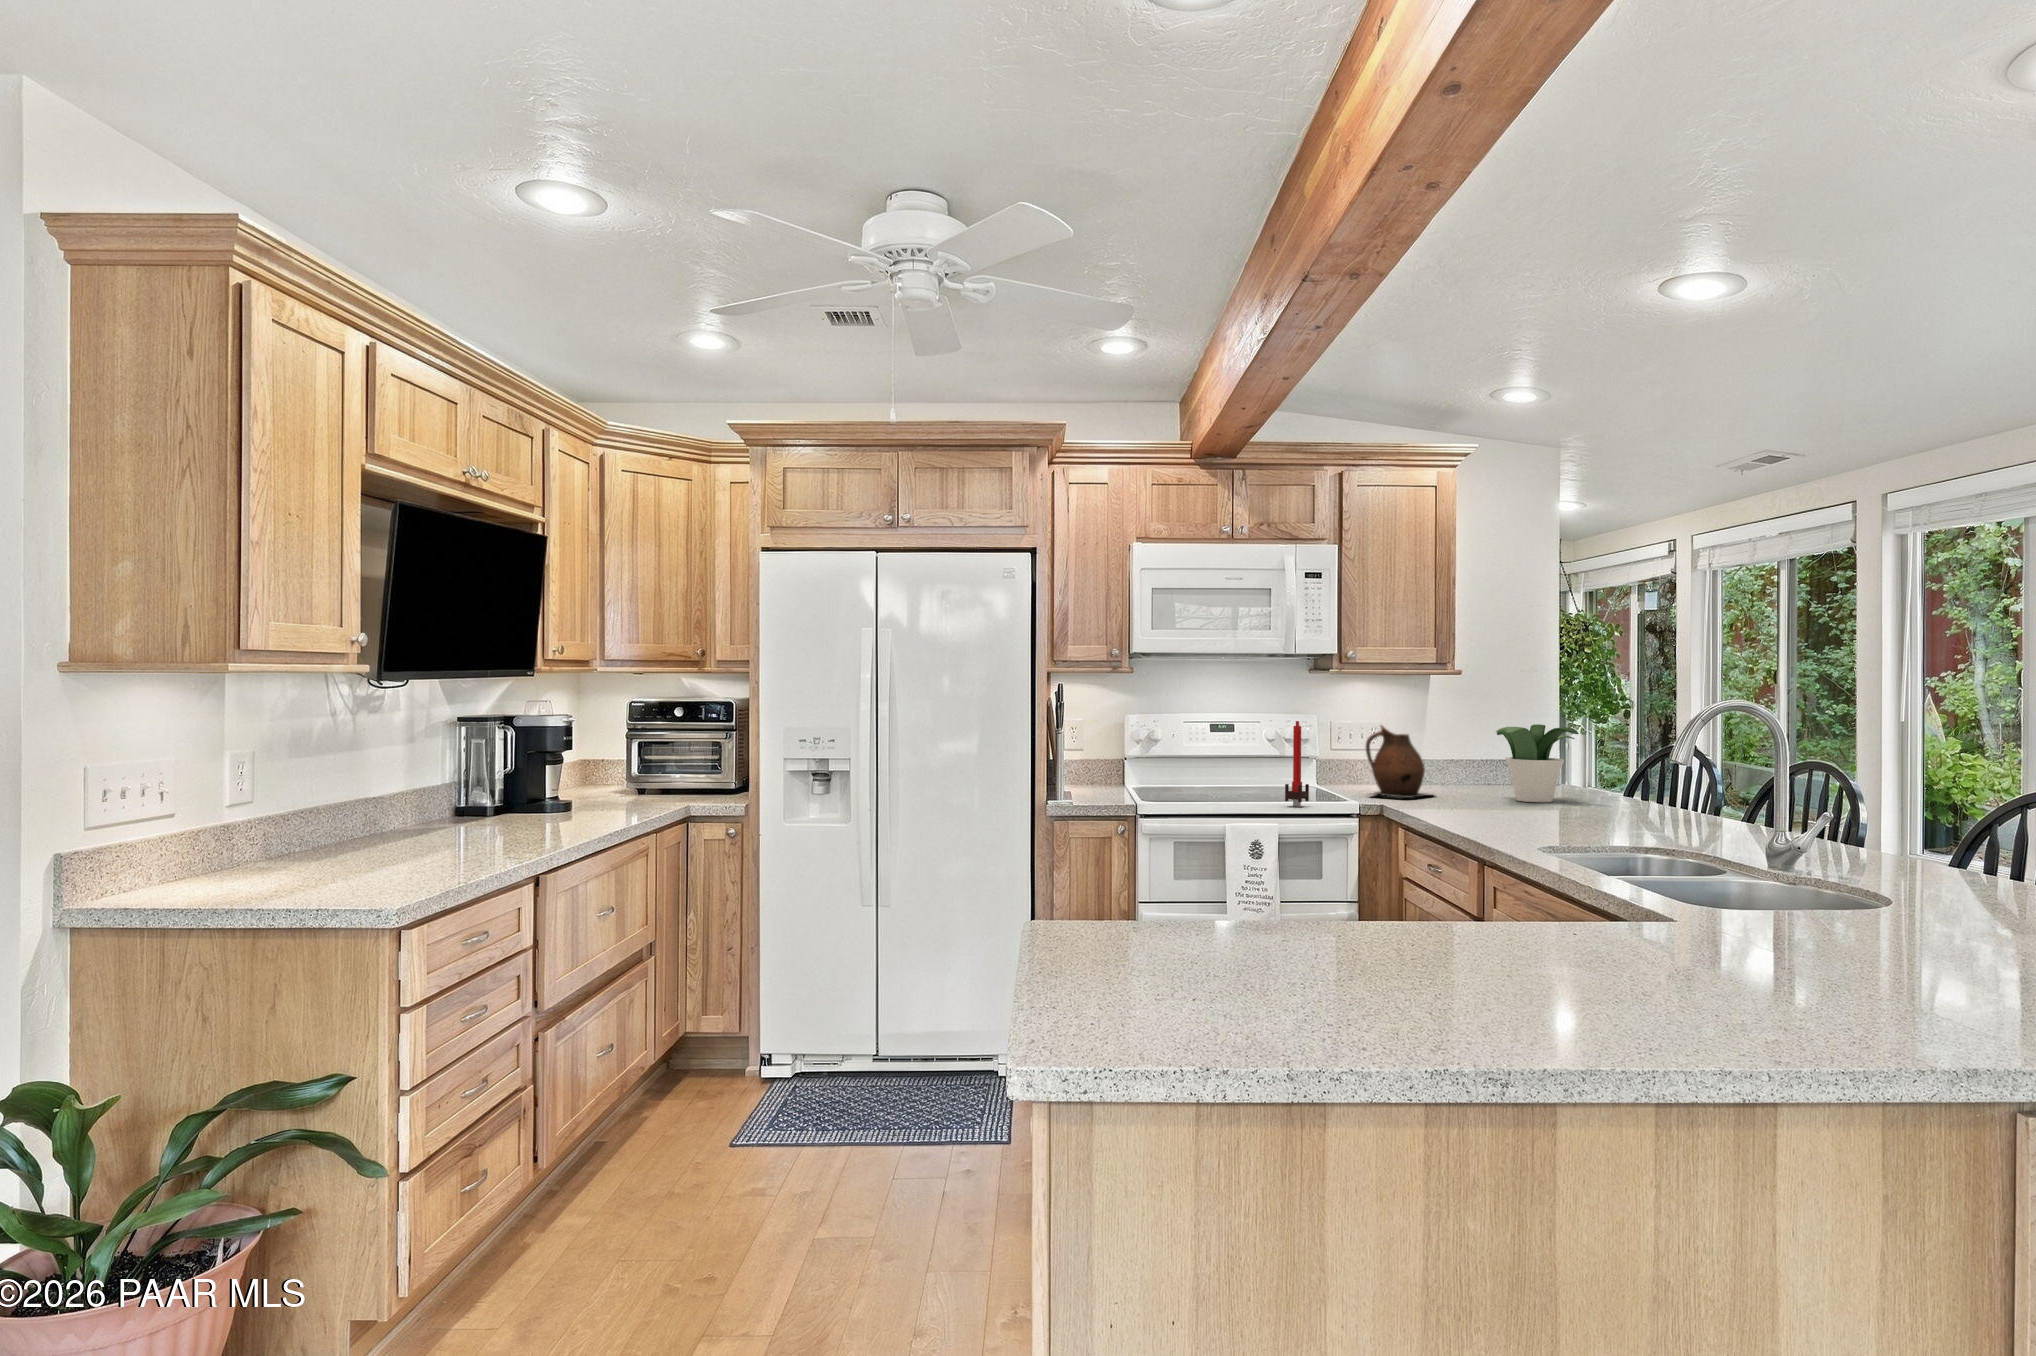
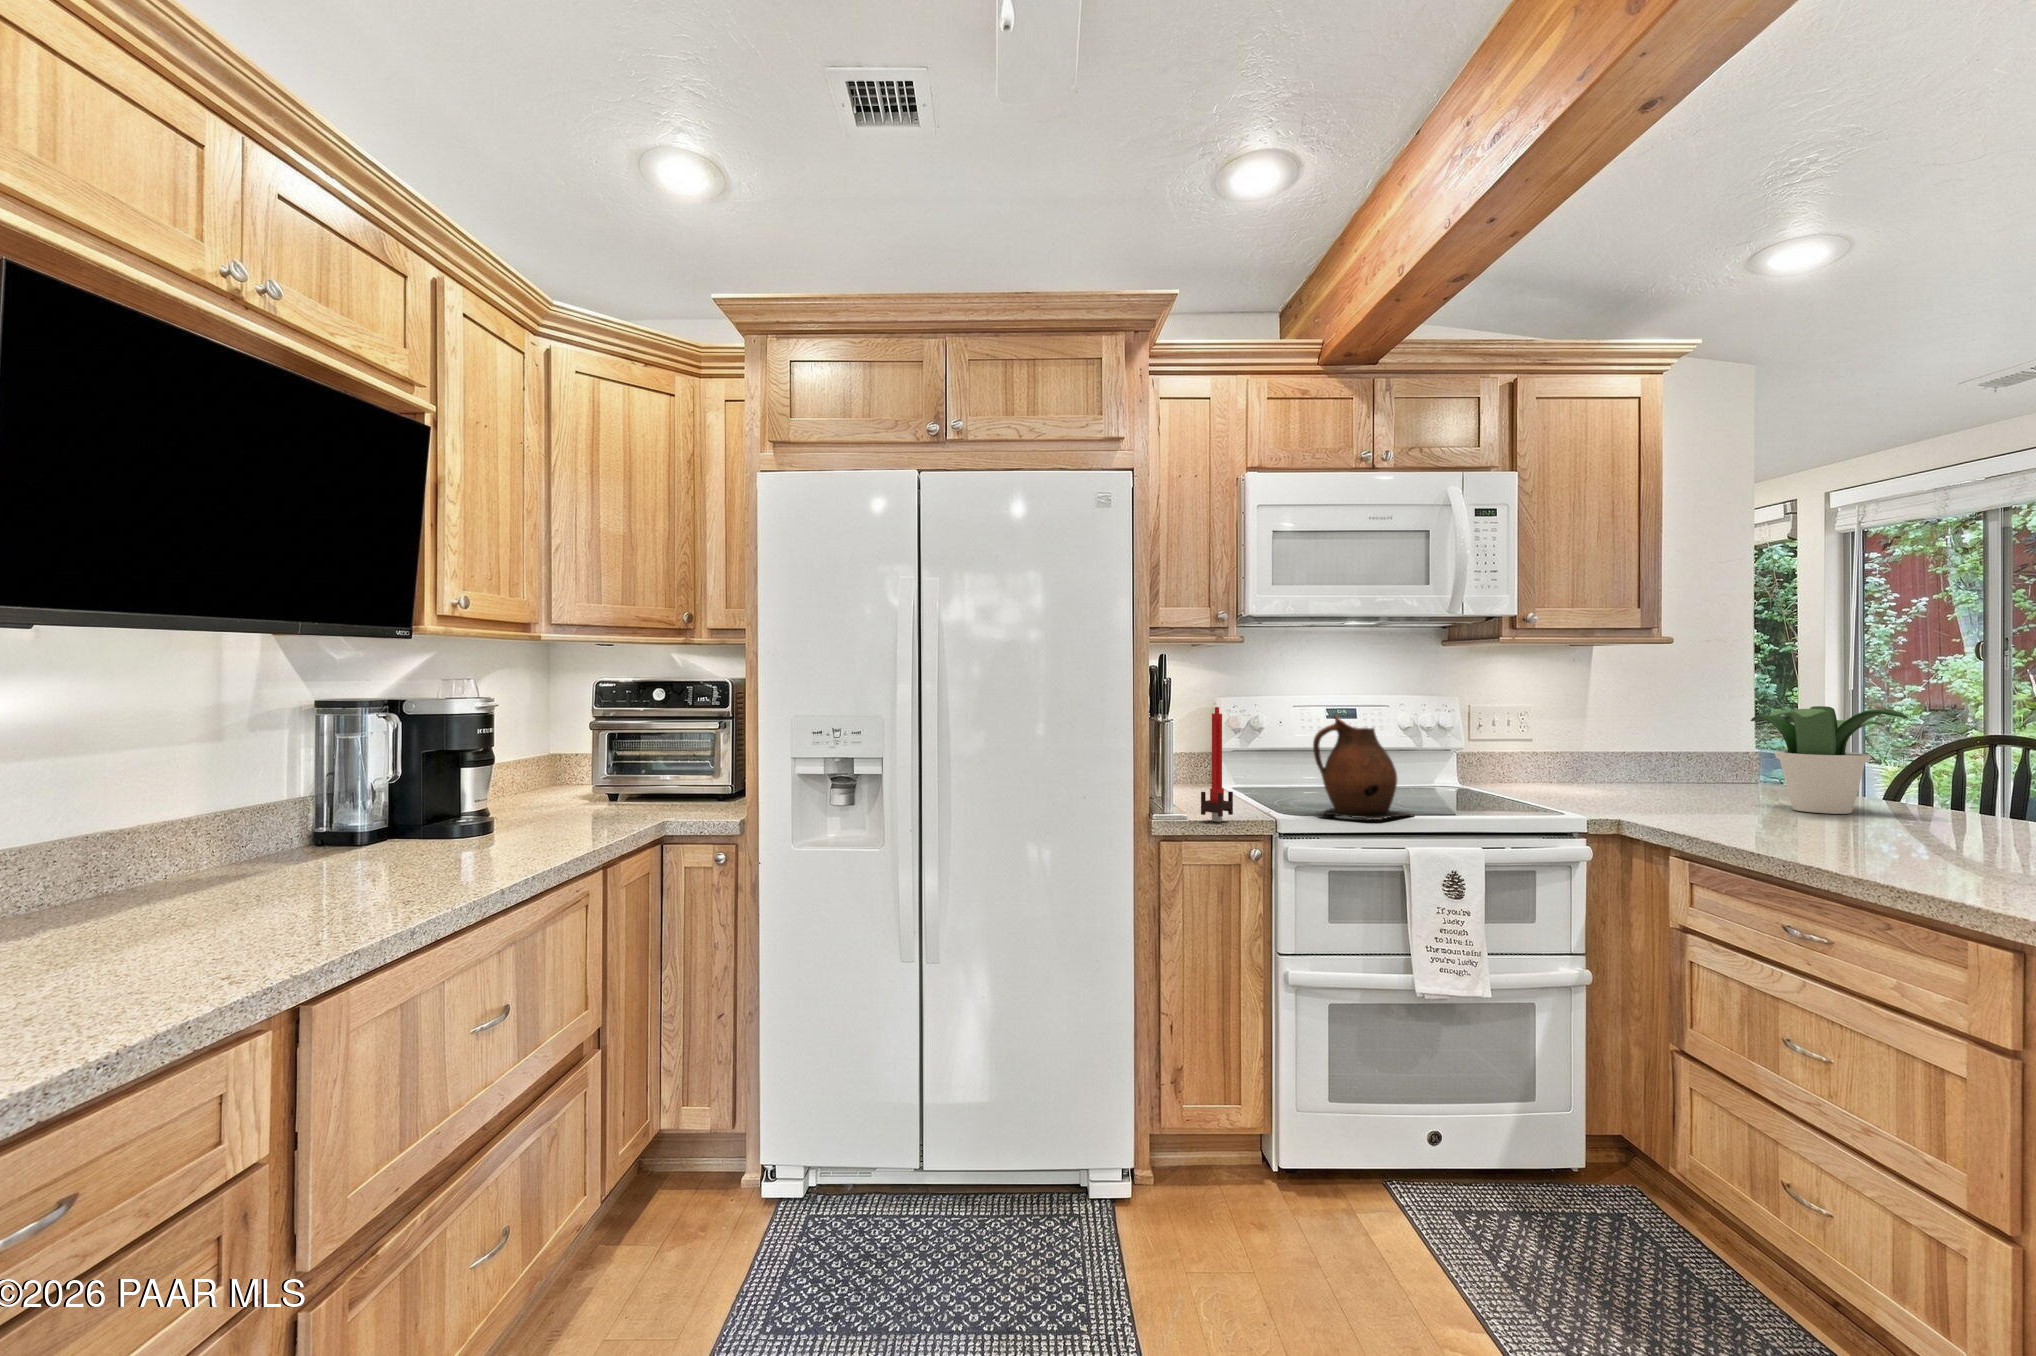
candle: present [1285,721,1309,806] -> present [1201,707,1233,822]
ceramic pitcher: present [1366,725,1434,798] -> present [1313,716,1411,820]

